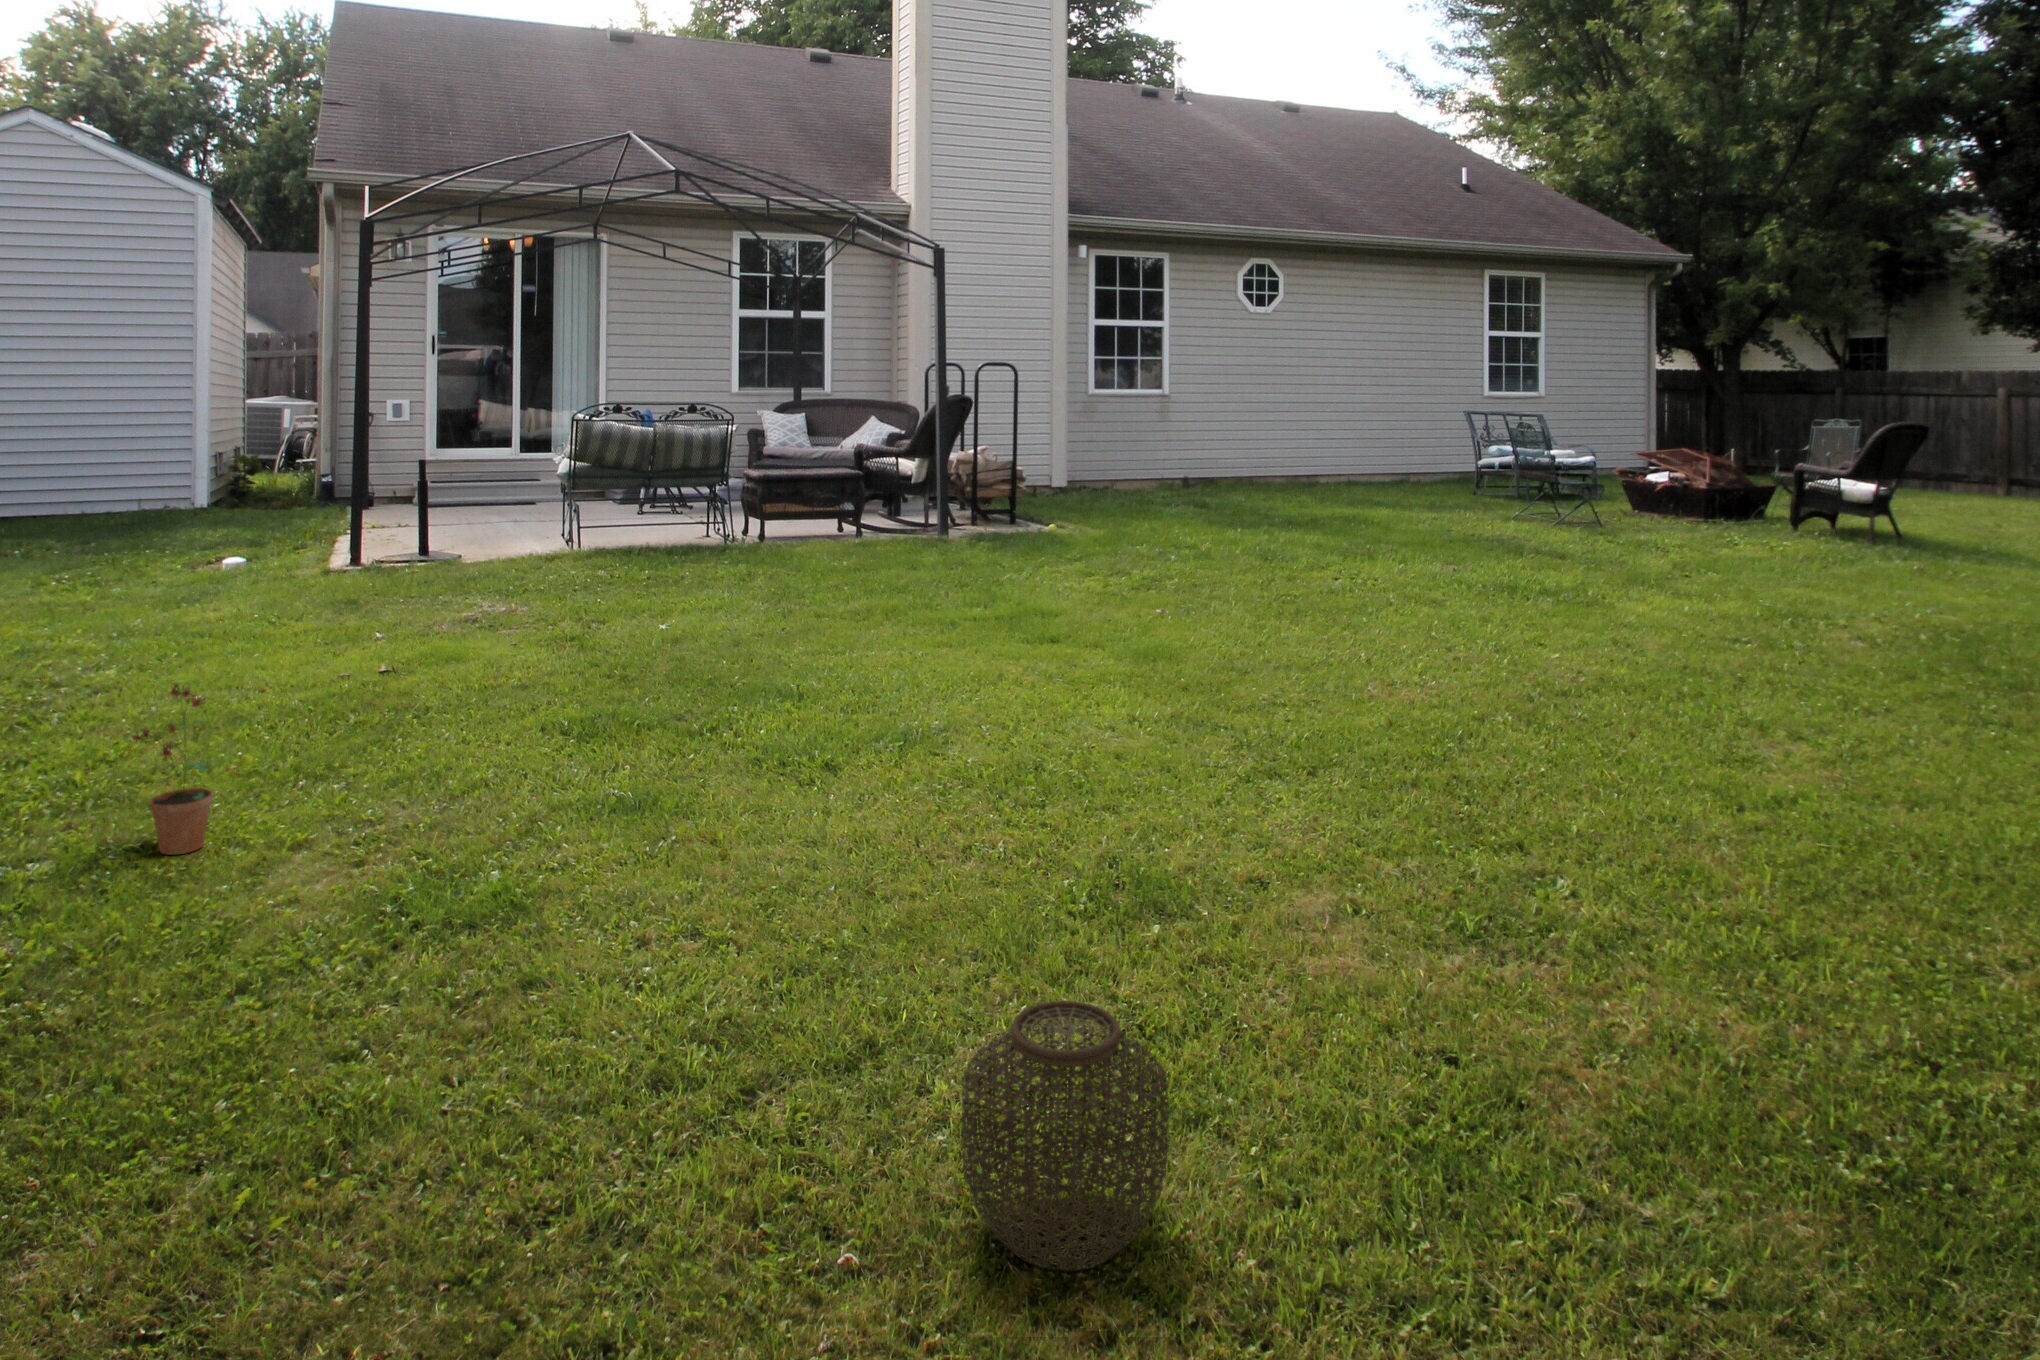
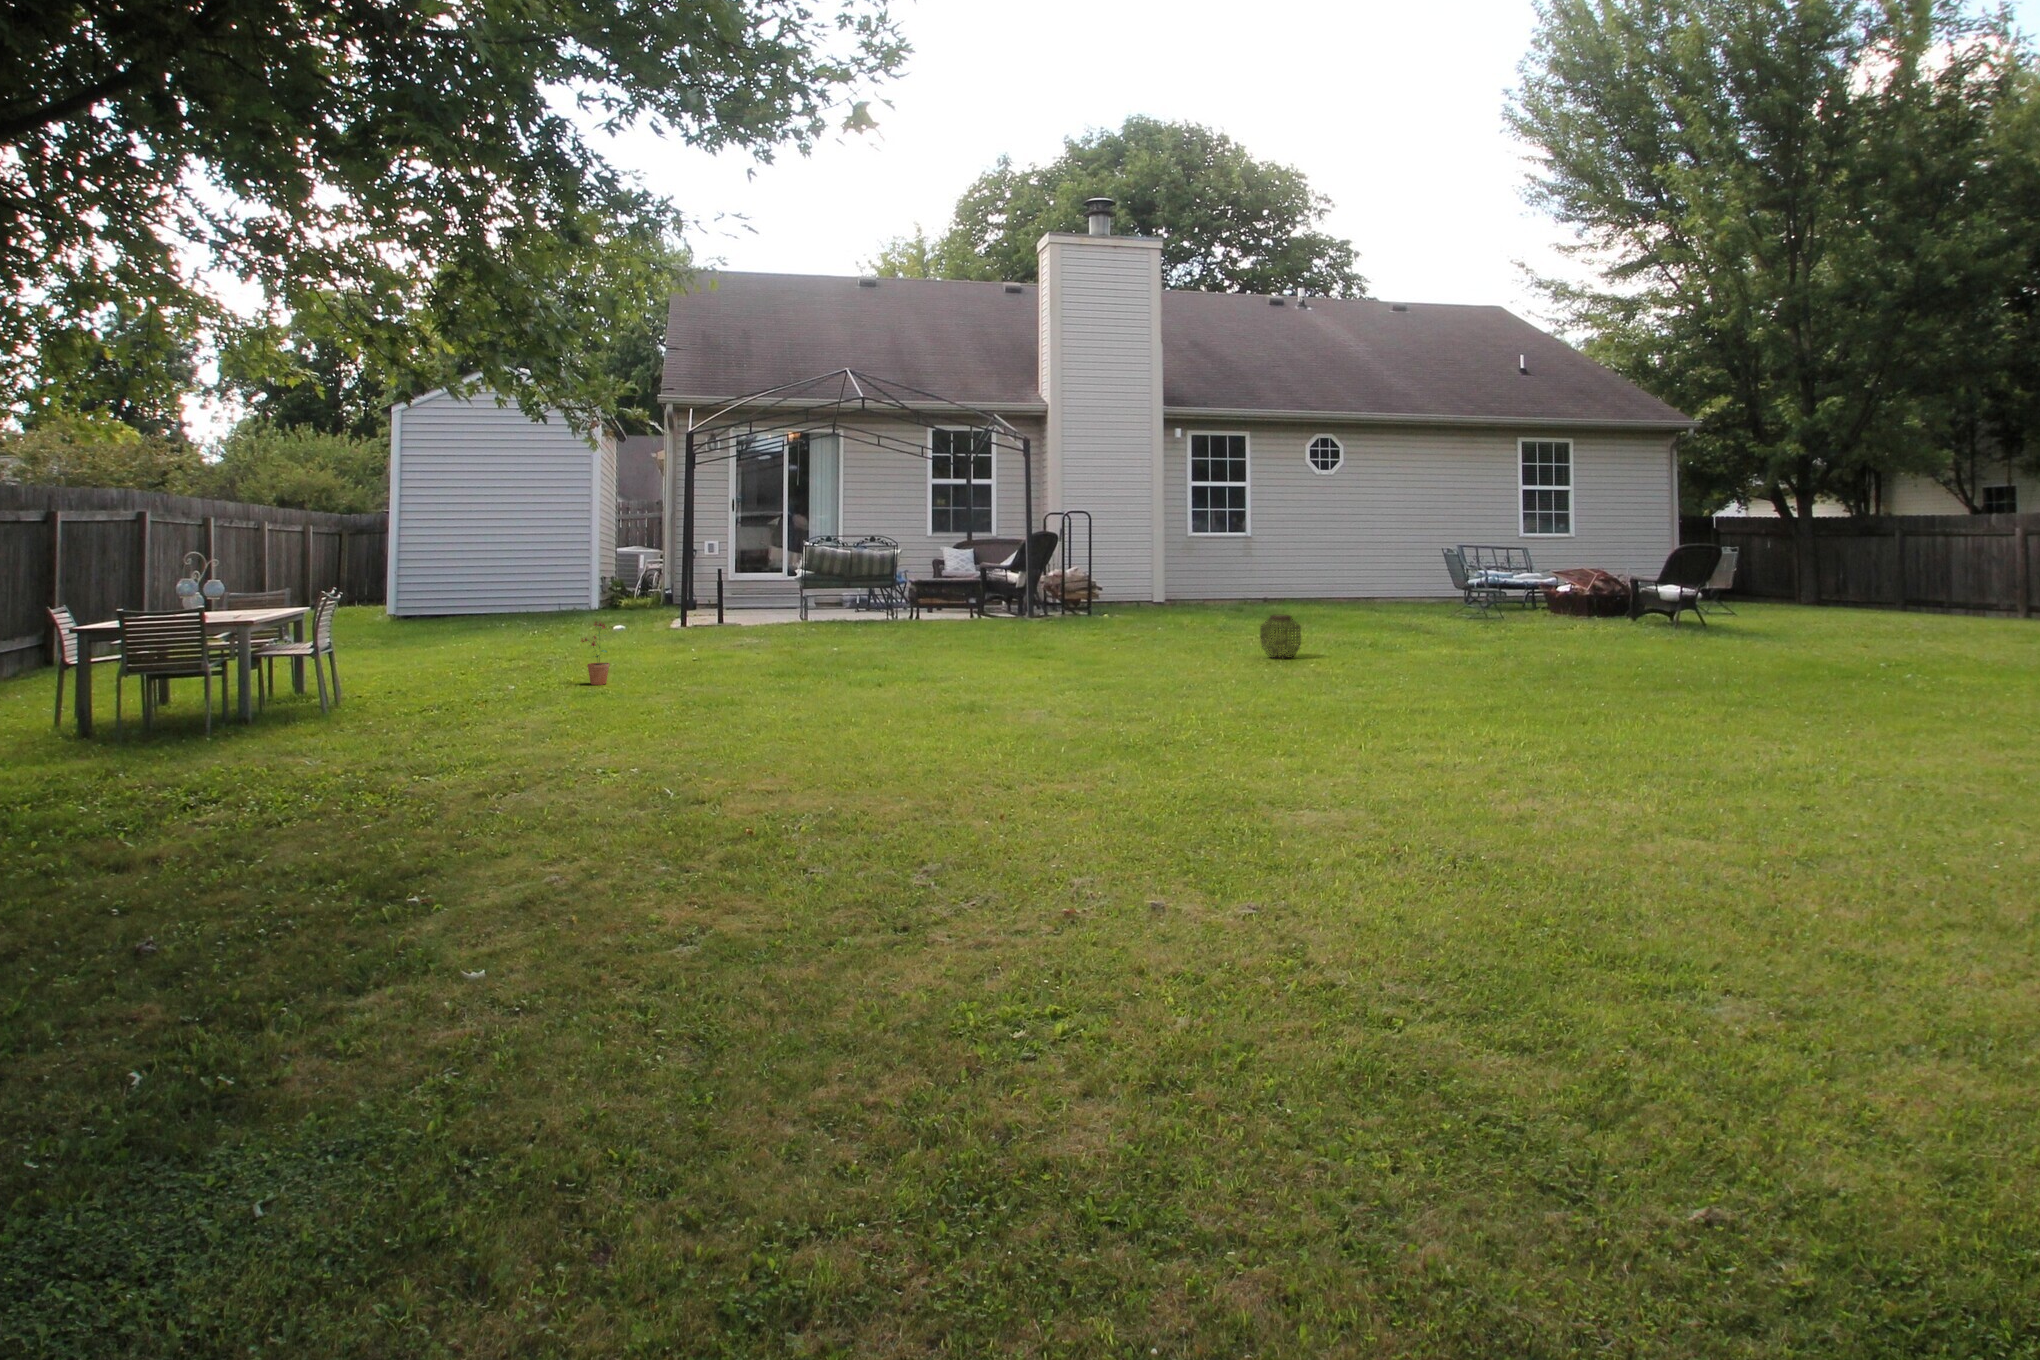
woven basket: present [962,1001,1169,1270] -> present [1261,615,1301,659]

